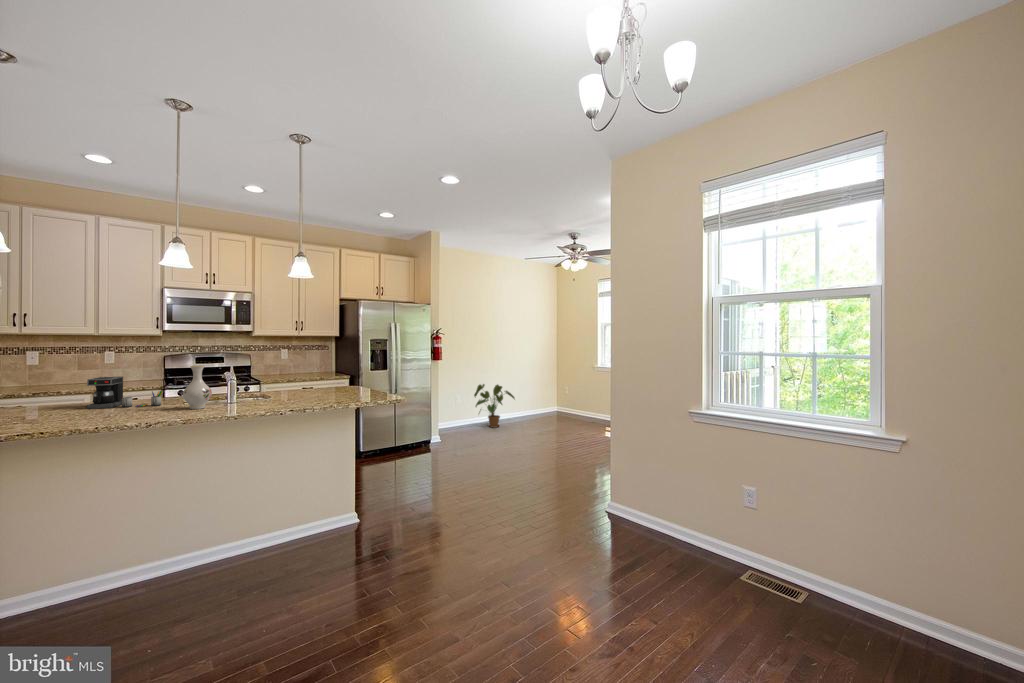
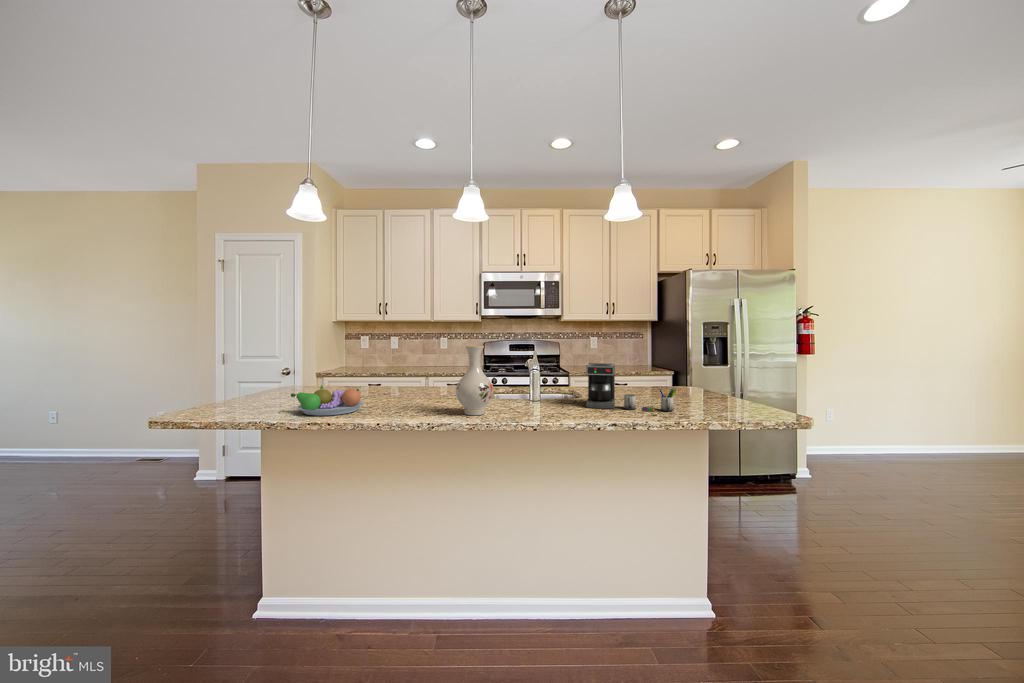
coffee maker: present [87,377,163,409] -> present [586,363,677,411]
house plant: present [474,384,515,428] -> none [859,395,955,469]
fruit bowl: none [28,399,98,420] -> present [291,385,364,416]

